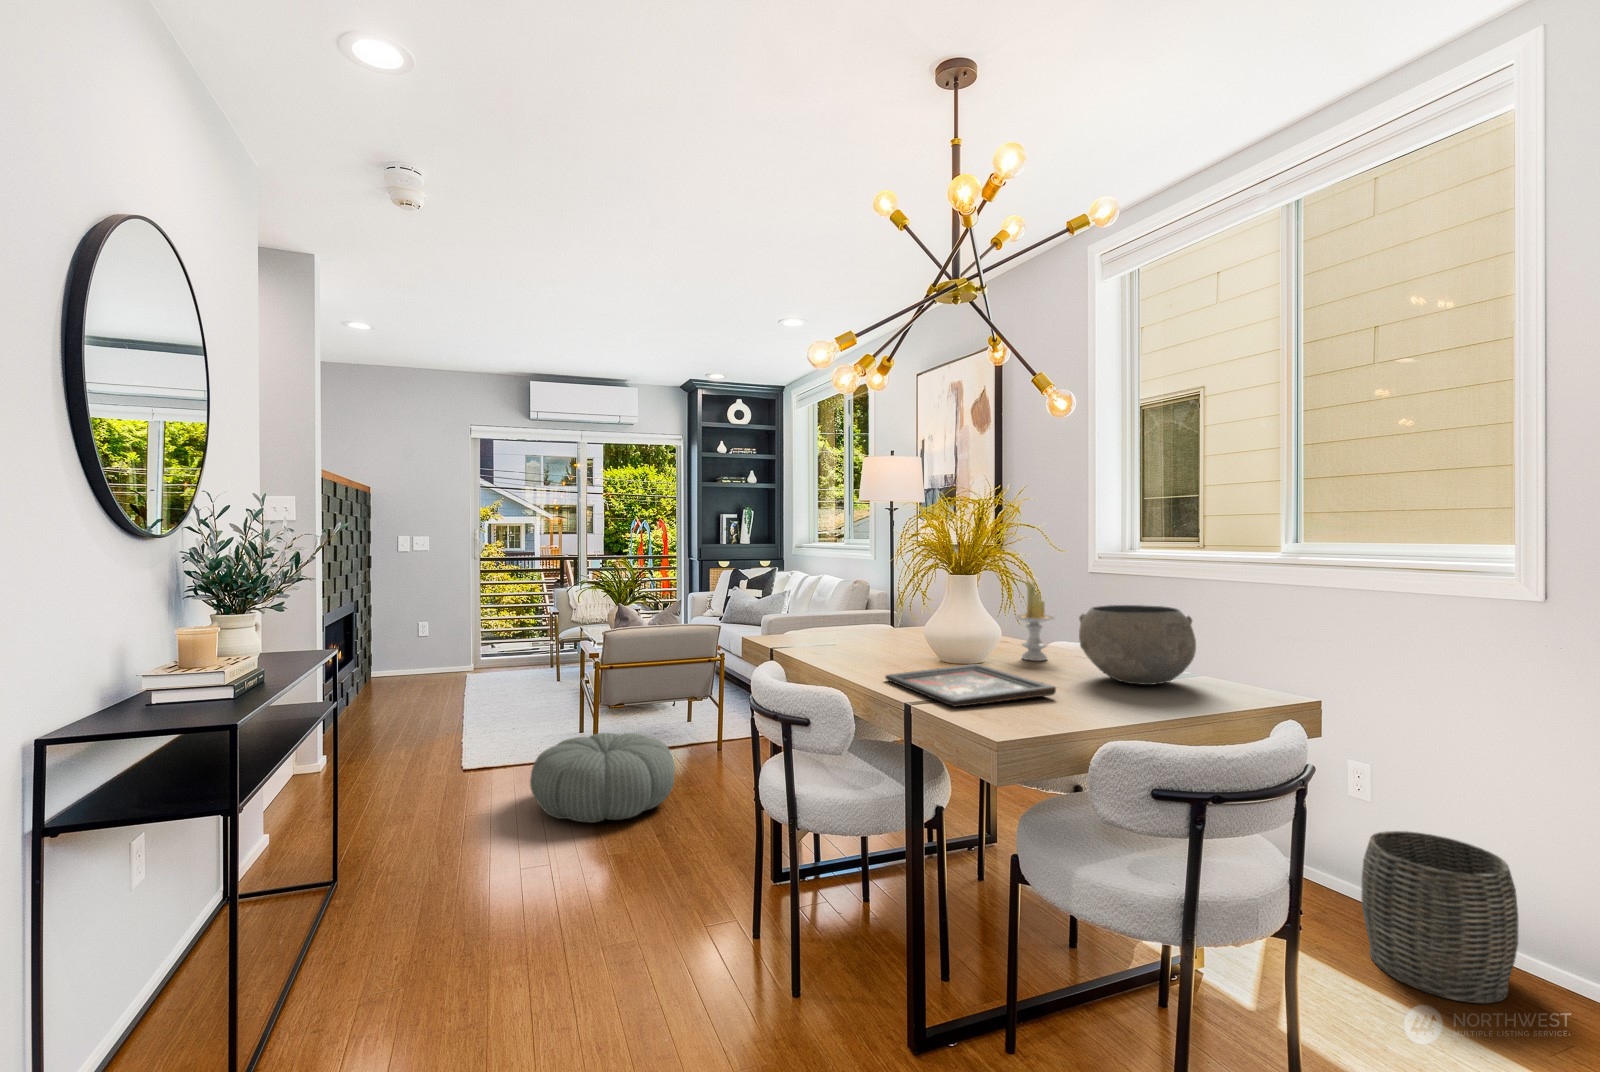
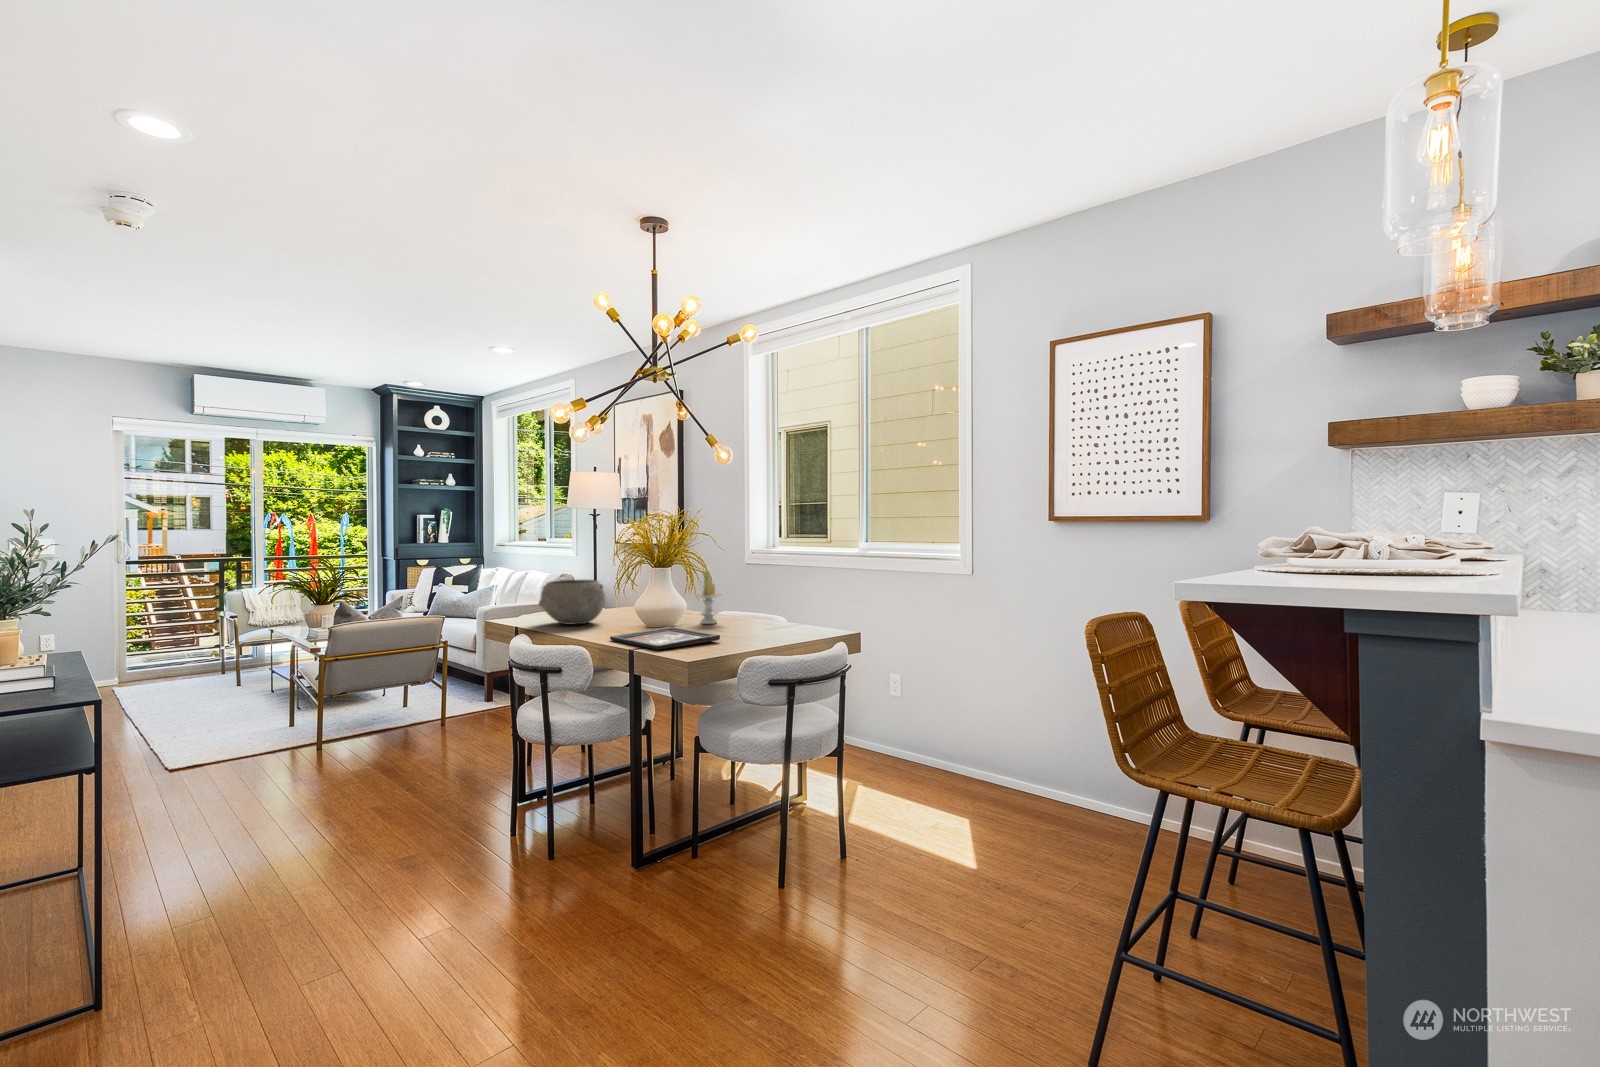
ceramic bowl: present [1079,605,1196,685] -> present [539,580,605,624]
pouf: present [530,733,675,823] -> none [273,714,417,790]
woven basket: present [1361,831,1518,1003] -> none [893,709,961,794]

